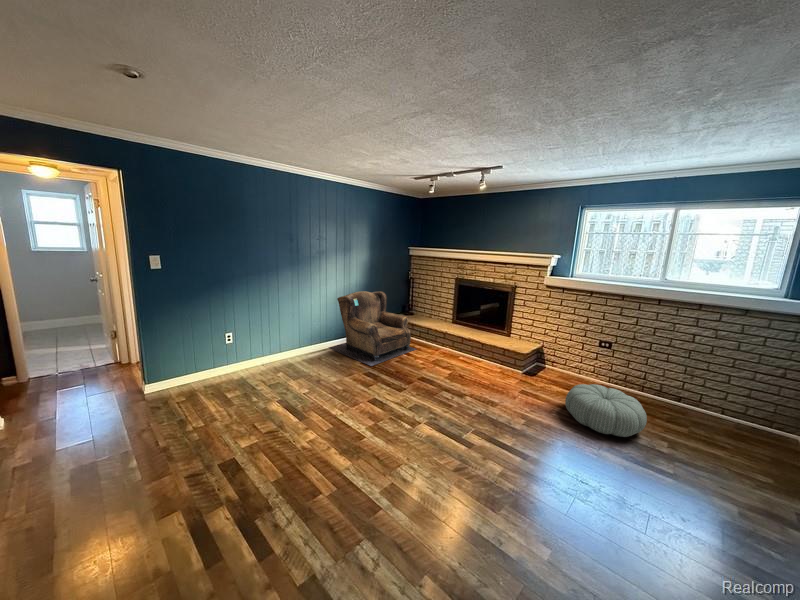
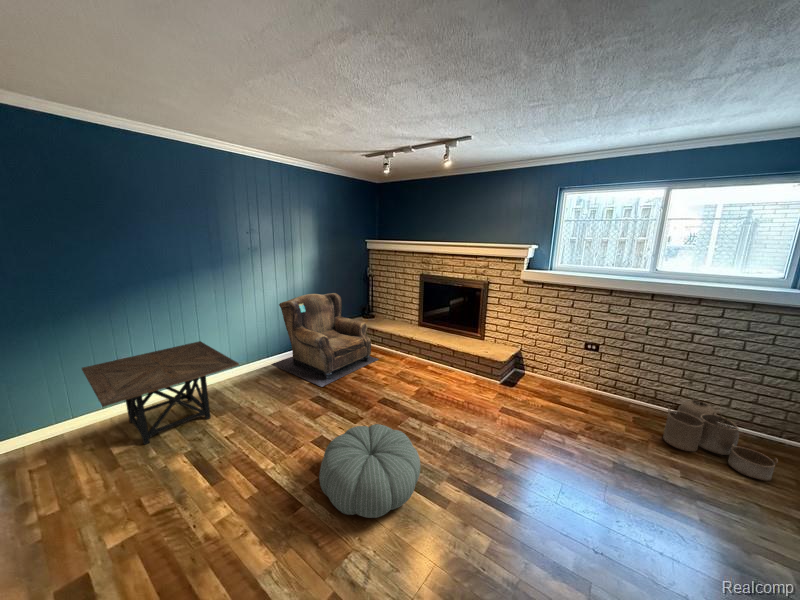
side table: none [205,324,314,394] -> present [82,341,239,445]
pouf: present [565,384,647,437] -> present [319,424,420,518]
woven basket: none [660,390,754,455] -> present [663,400,778,481]

